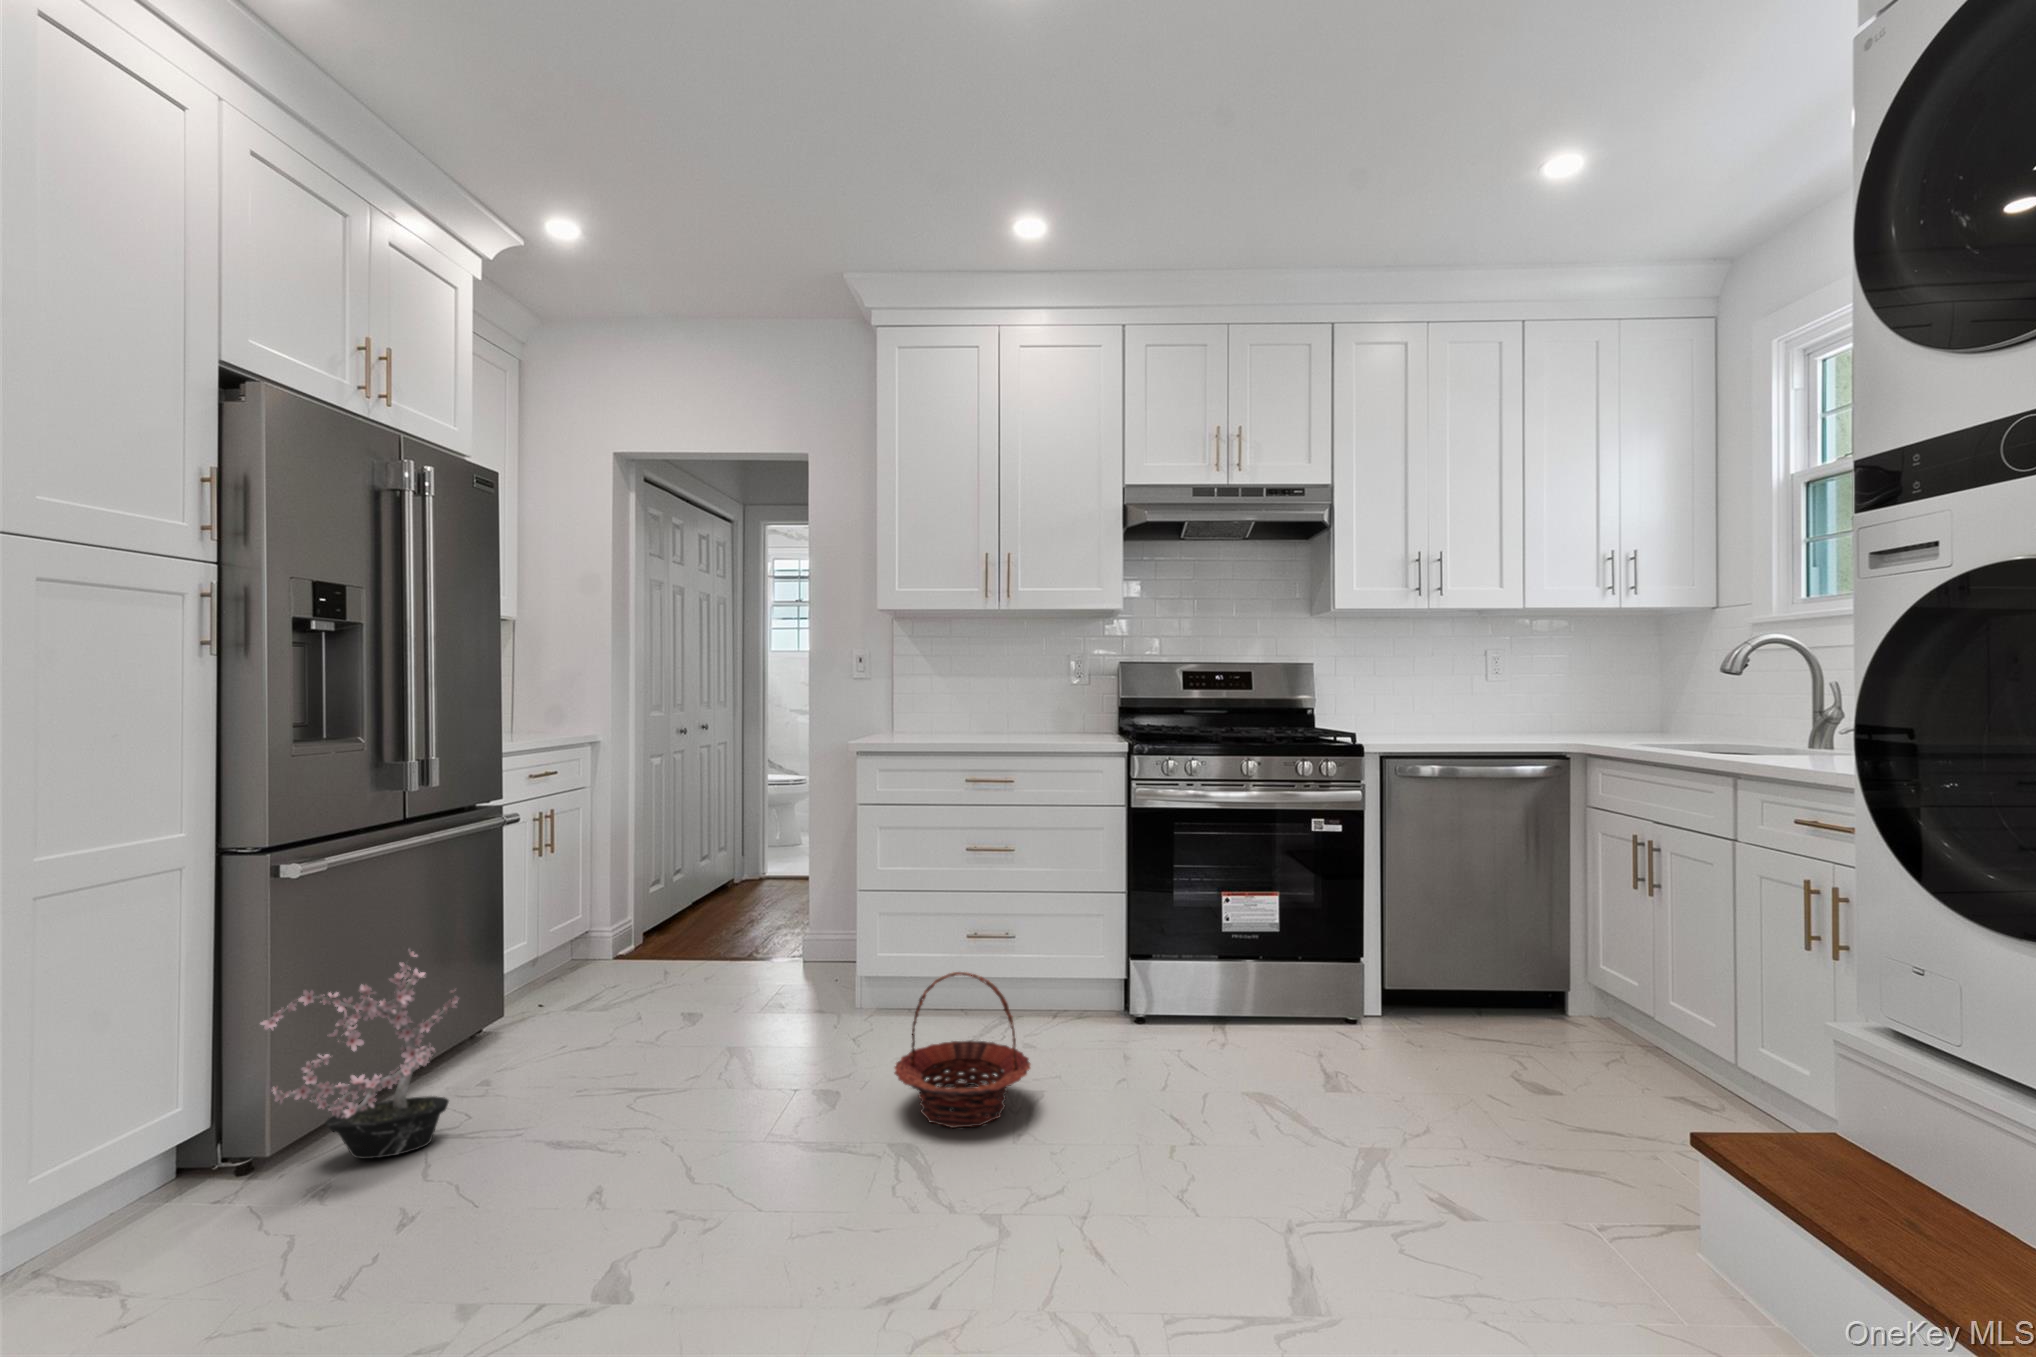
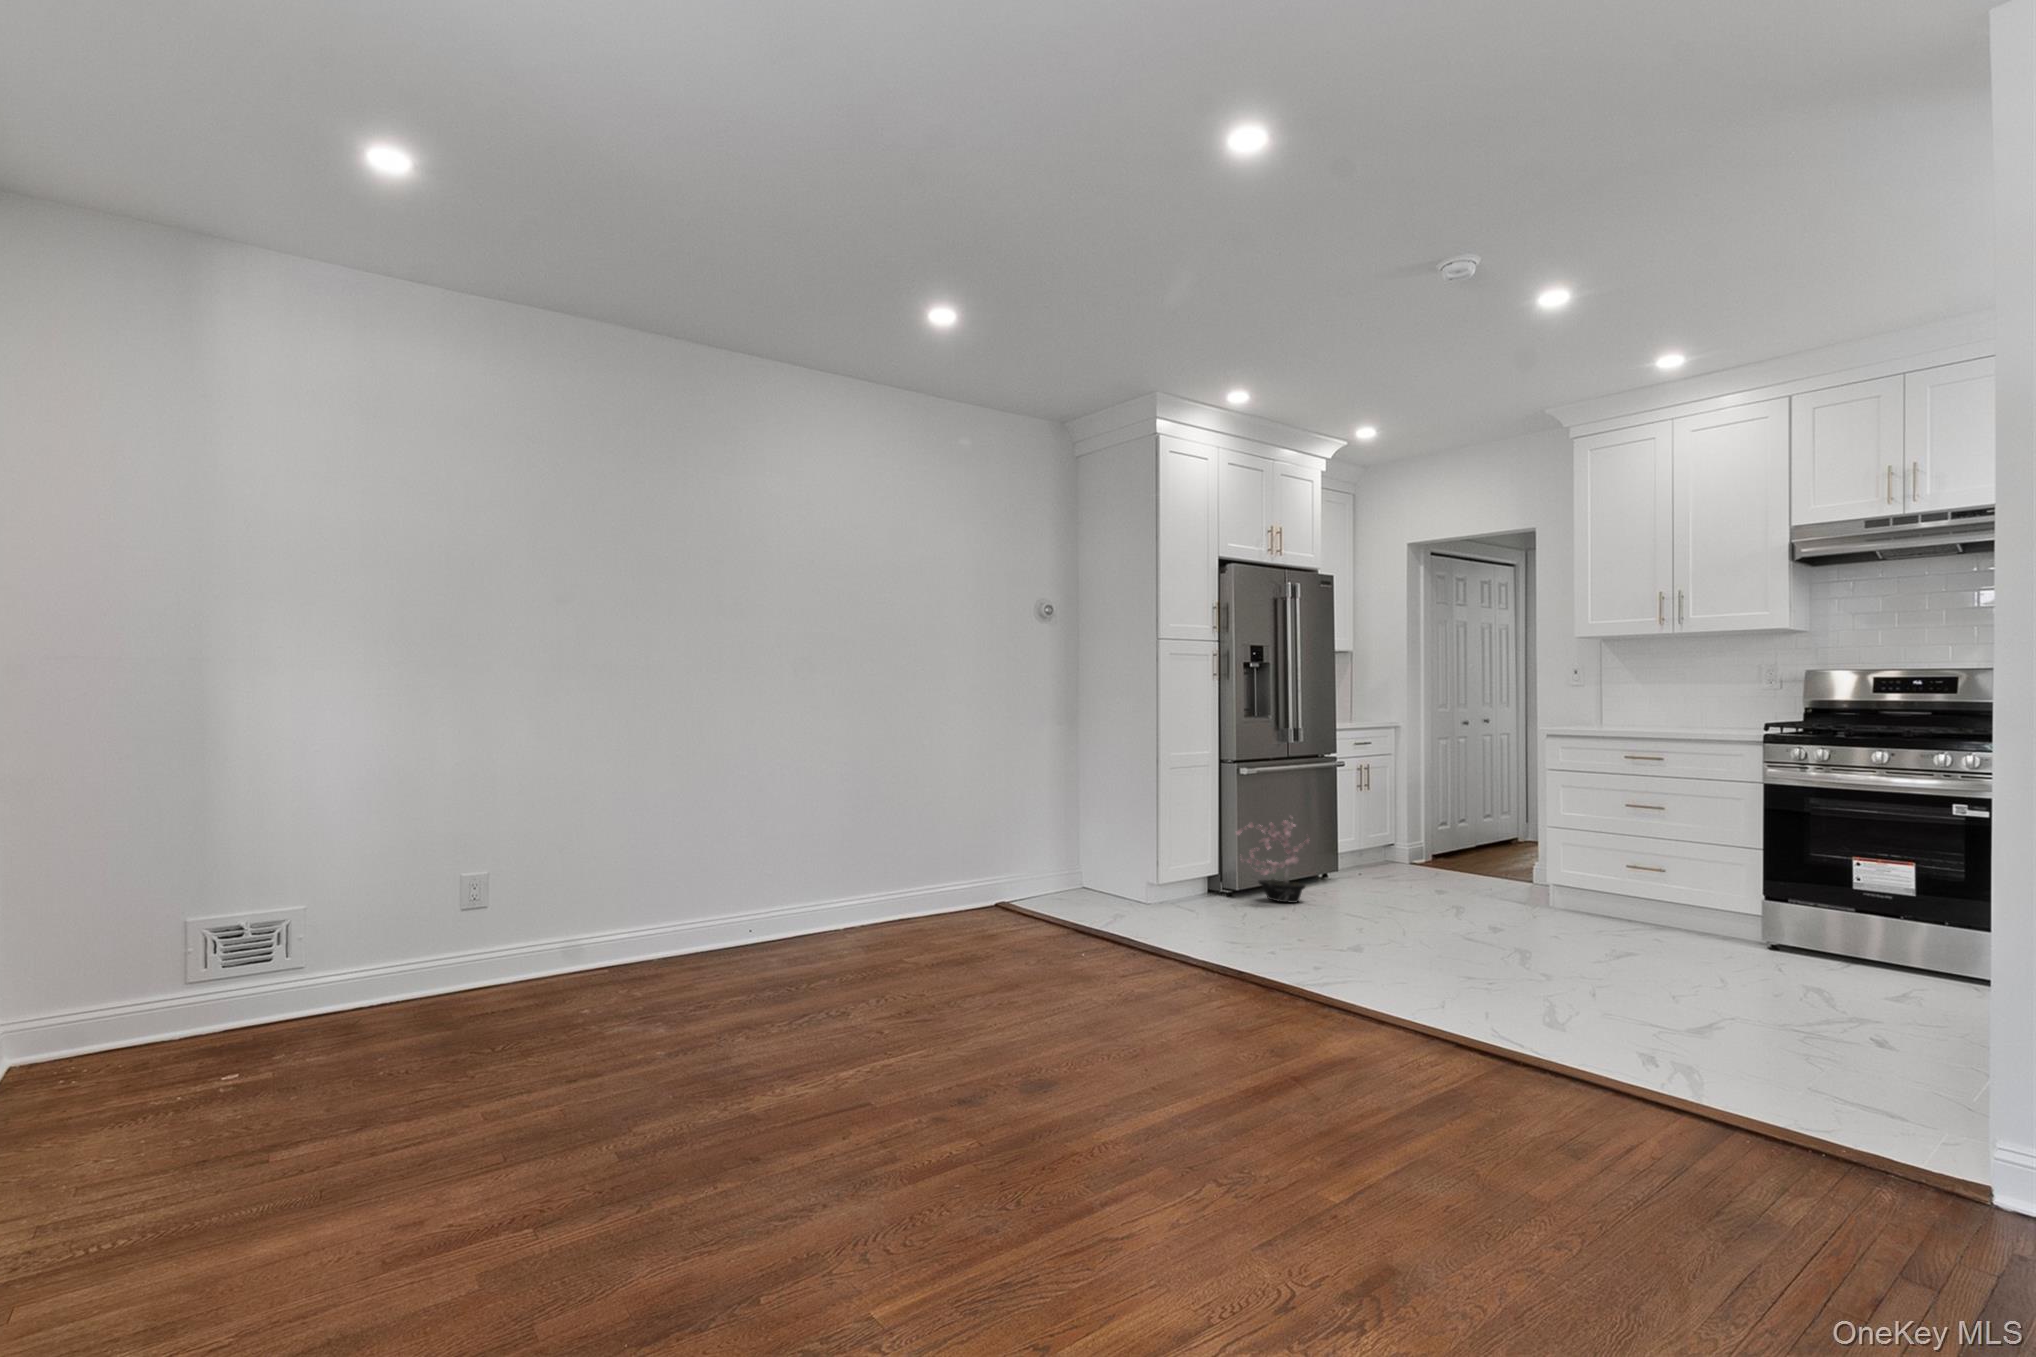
basket: present [895,972,1031,1128] -> none [1526,862,1618,949]

